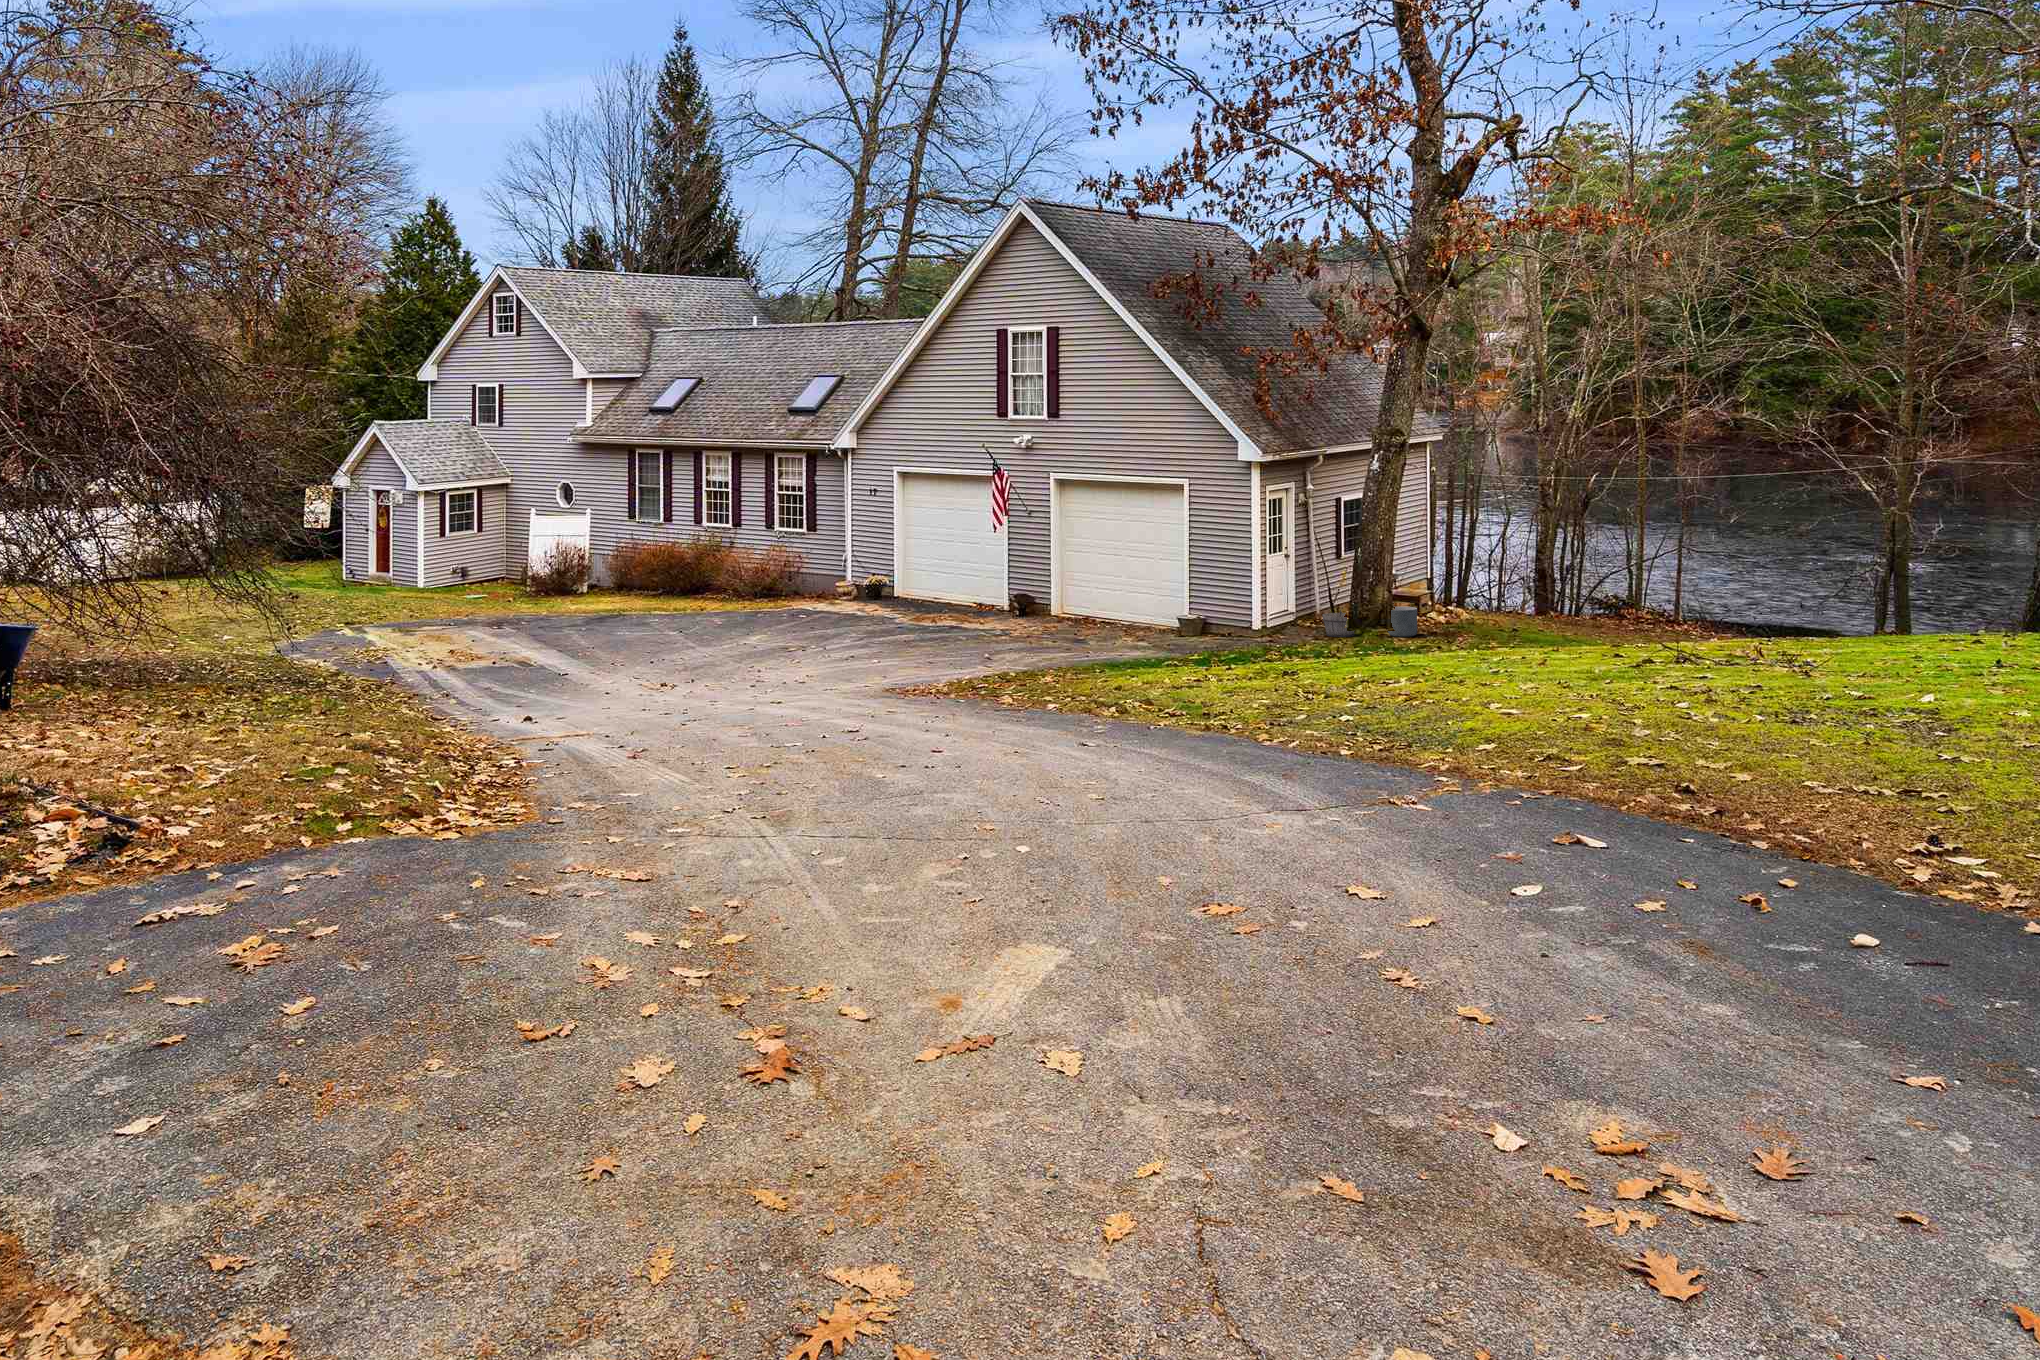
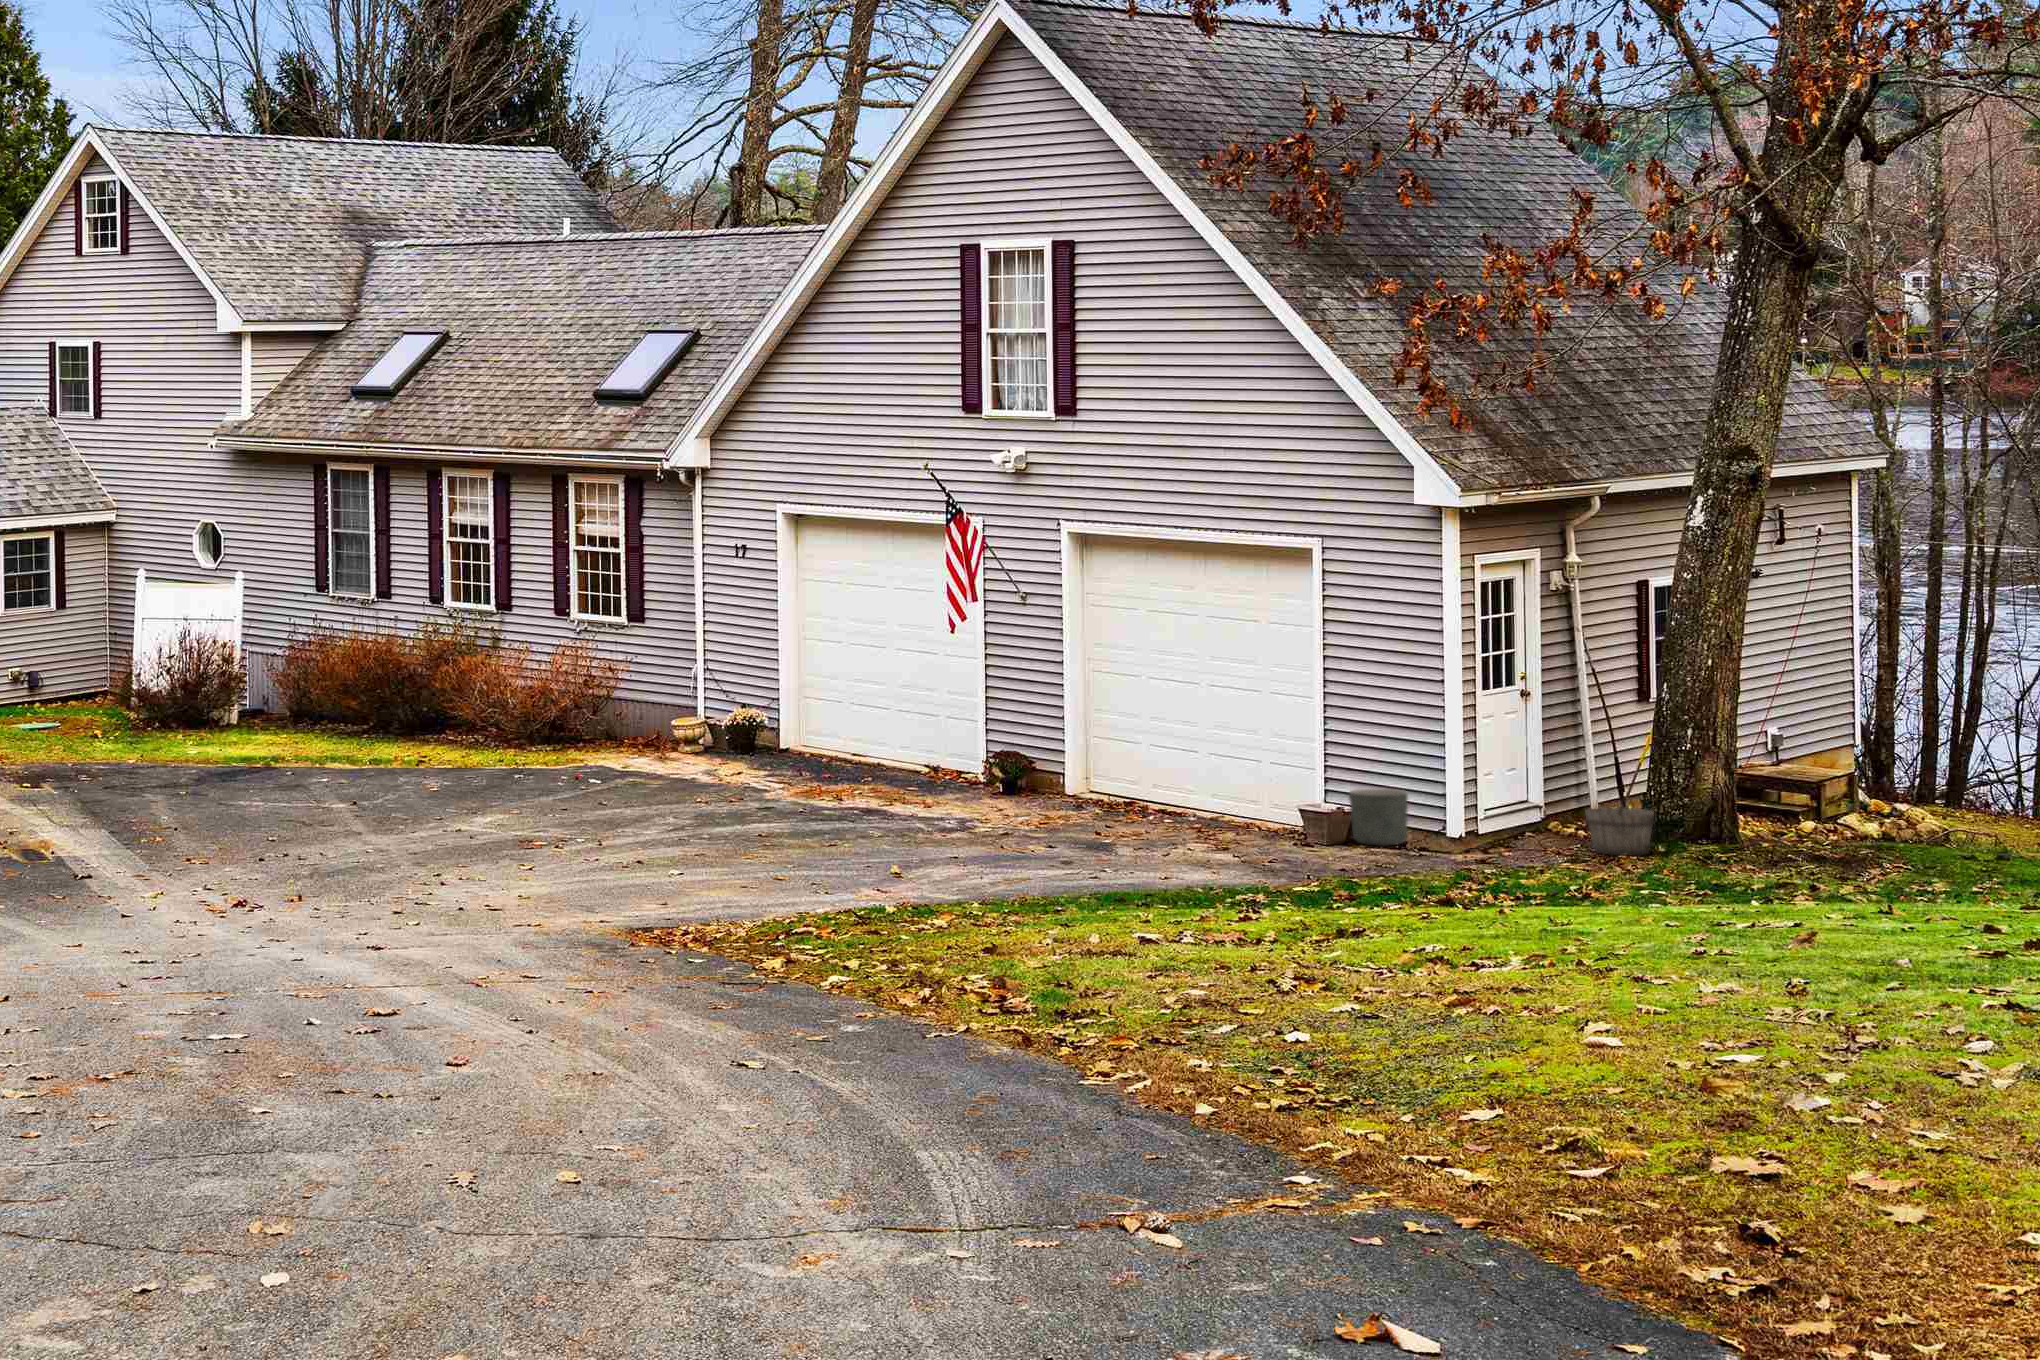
planter: present [1388,607,1417,637] -> present [1349,789,1408,846]

